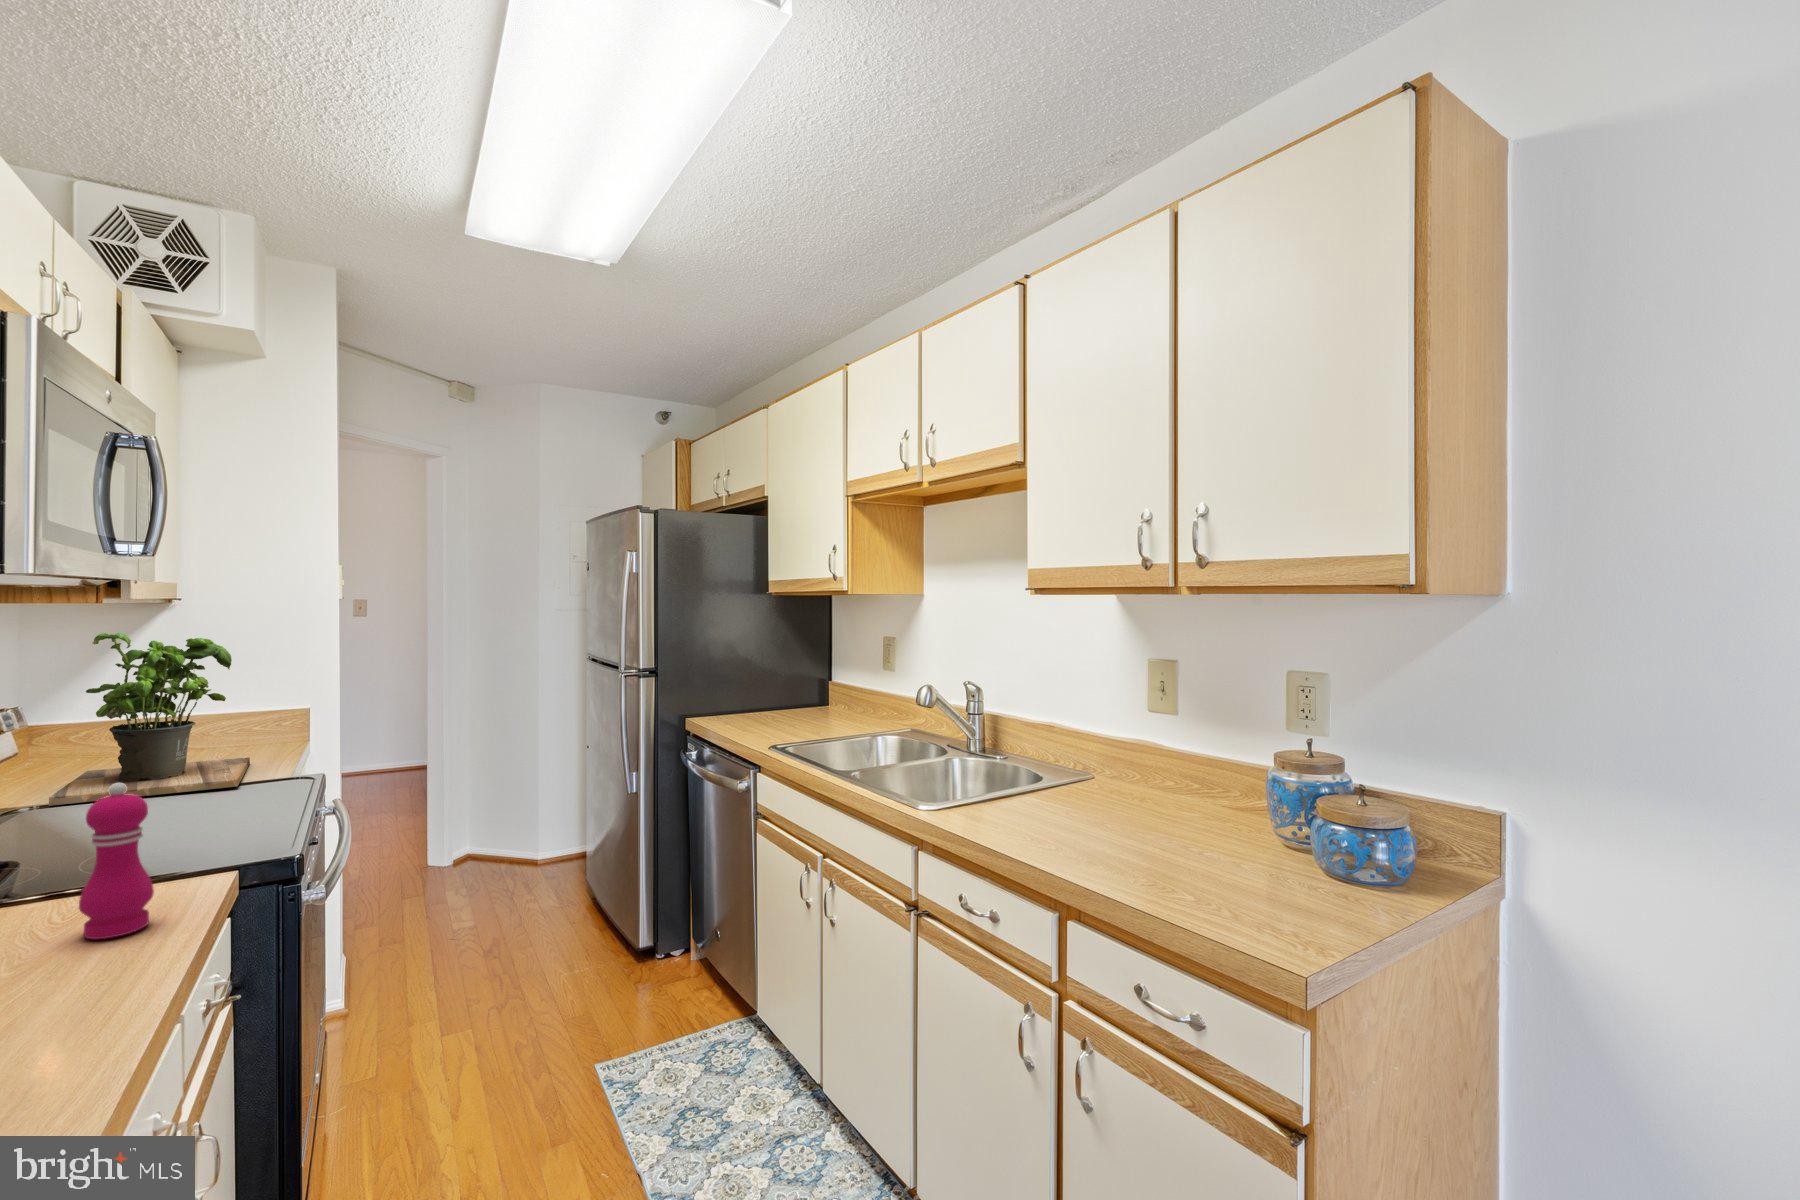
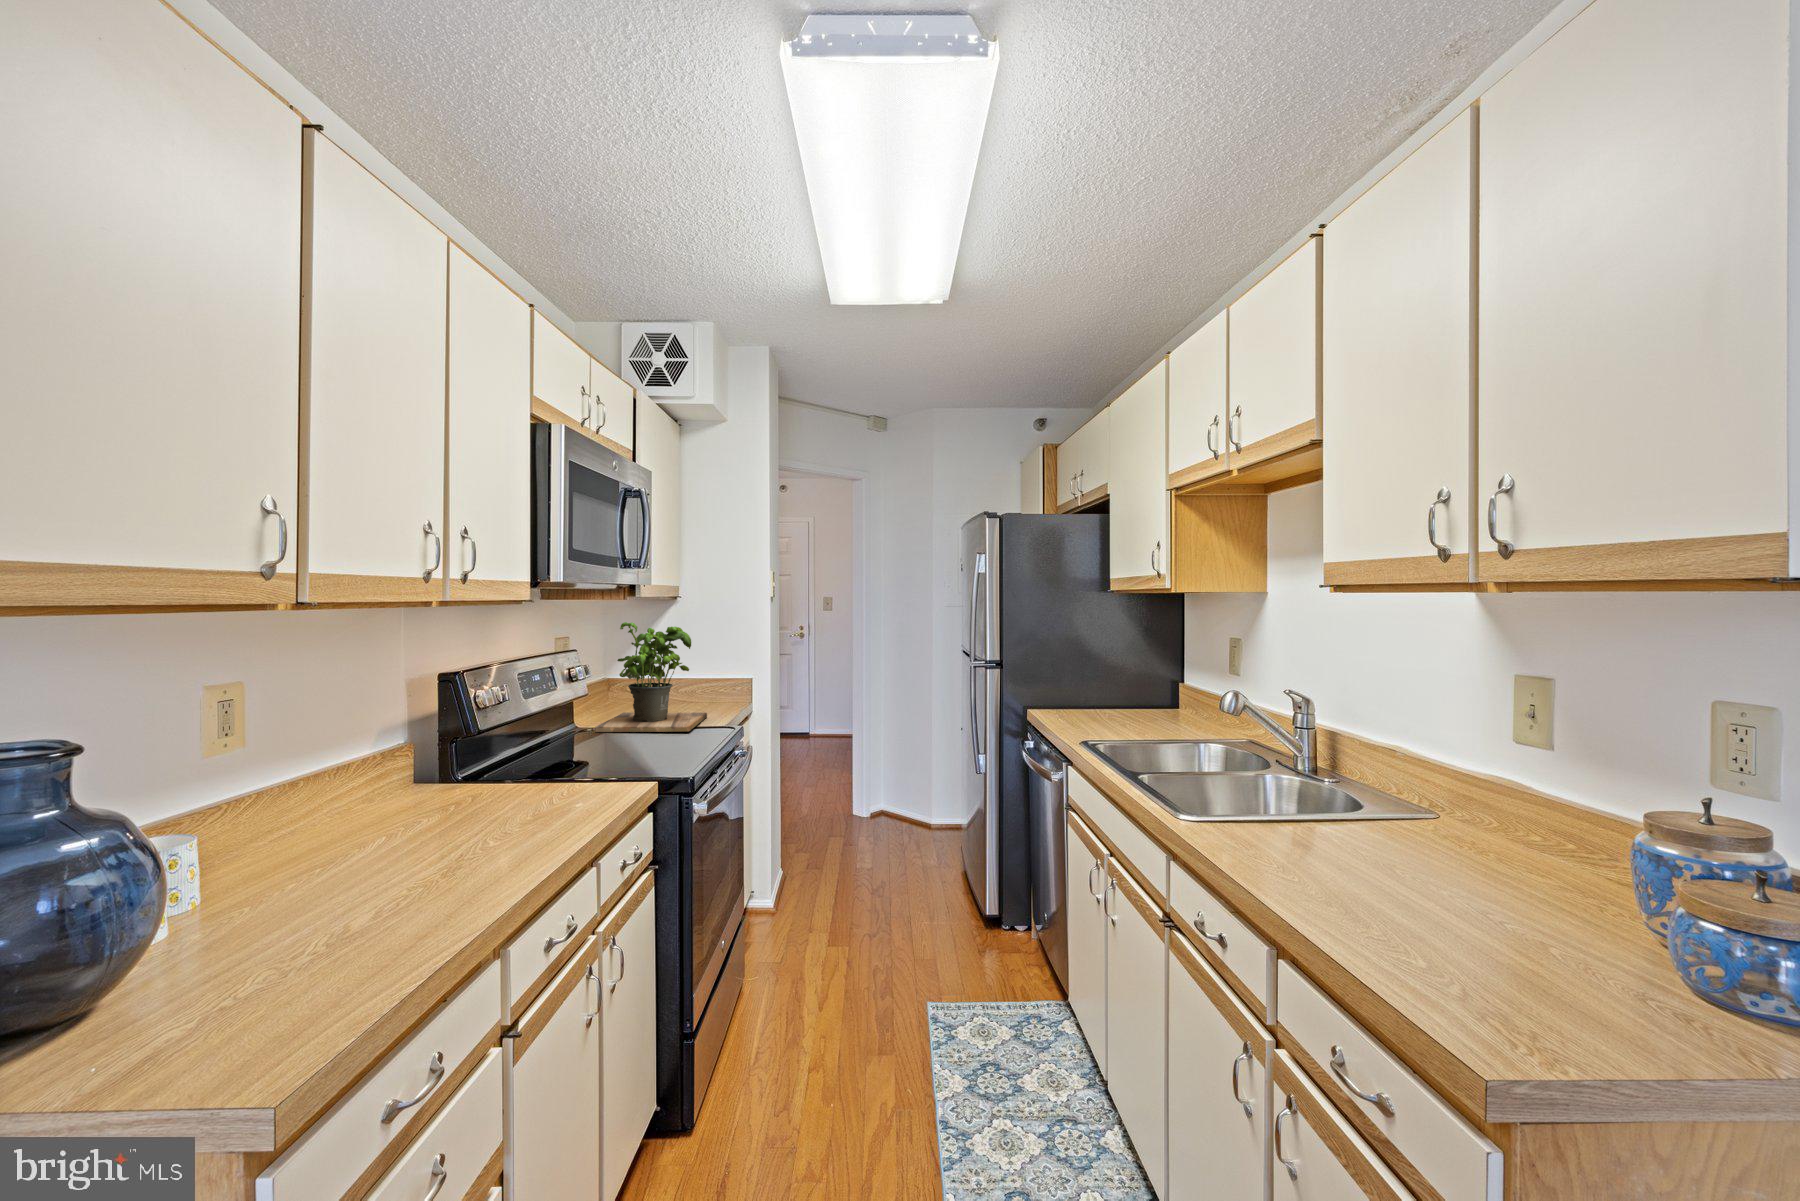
pepper mill: present [79,783,154,939] -> none [557,717,594,814]

